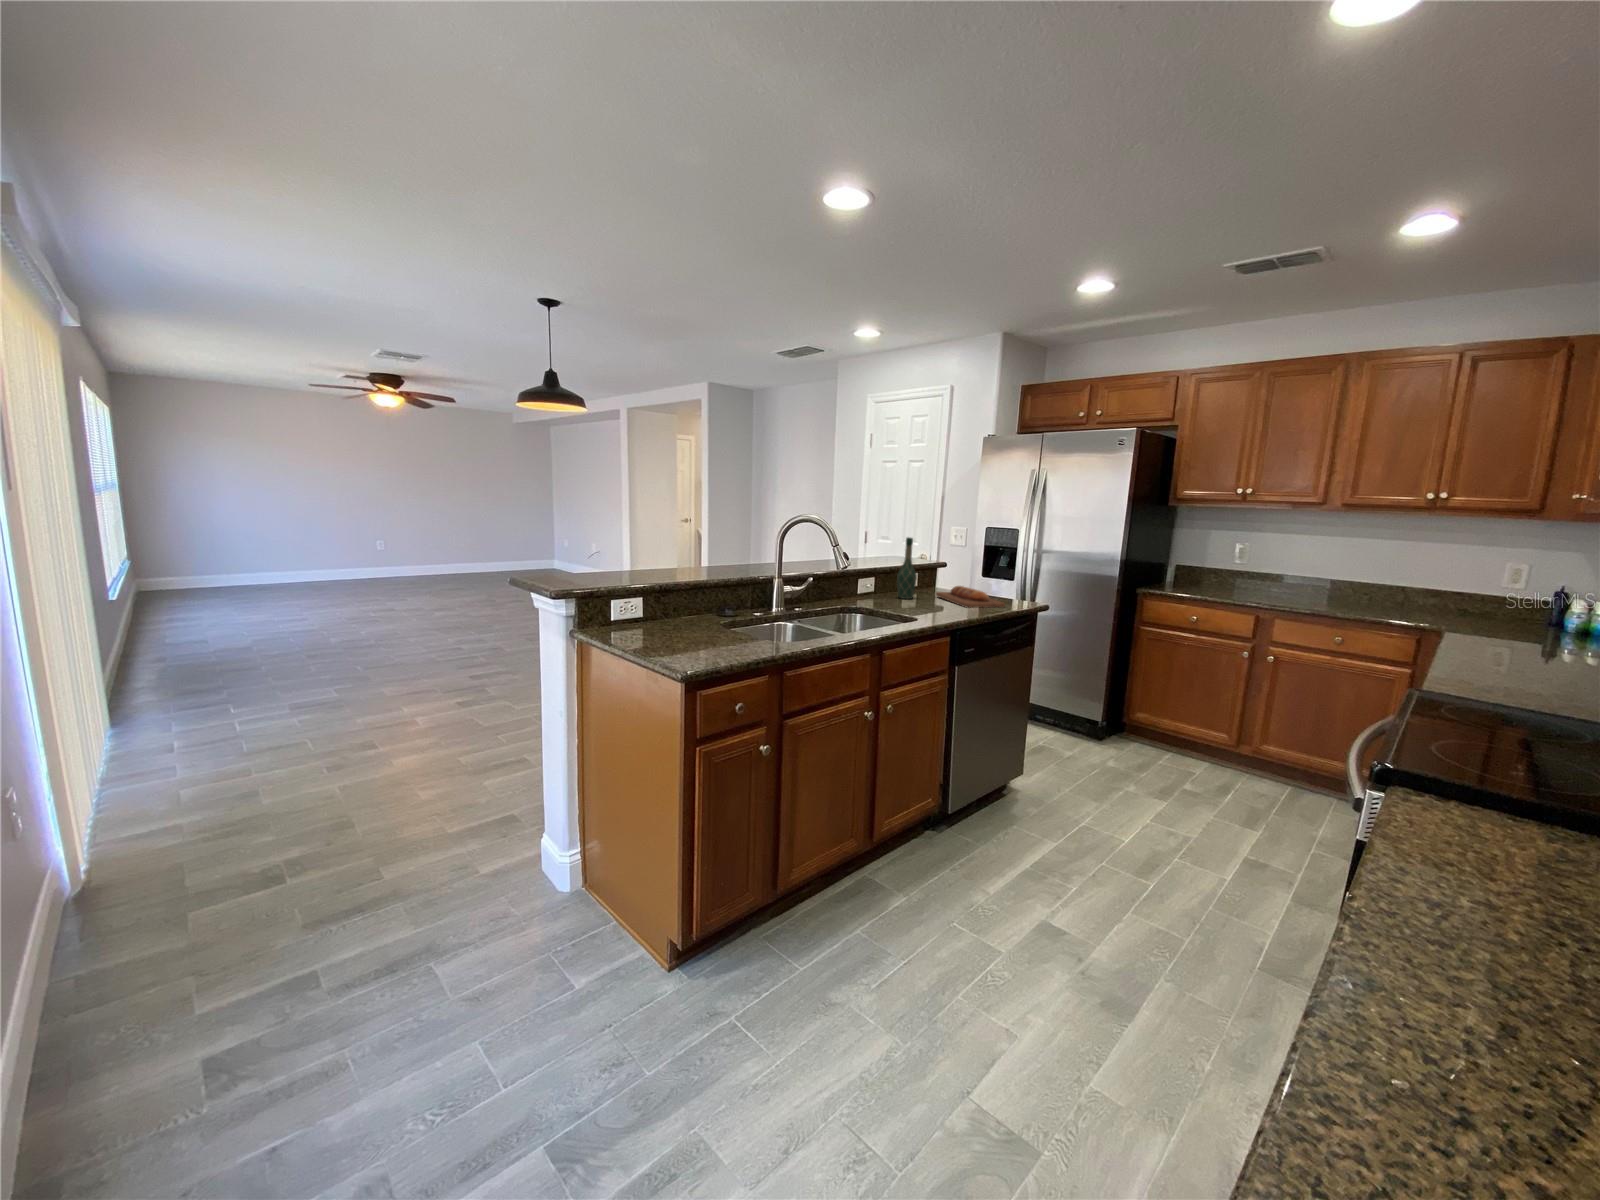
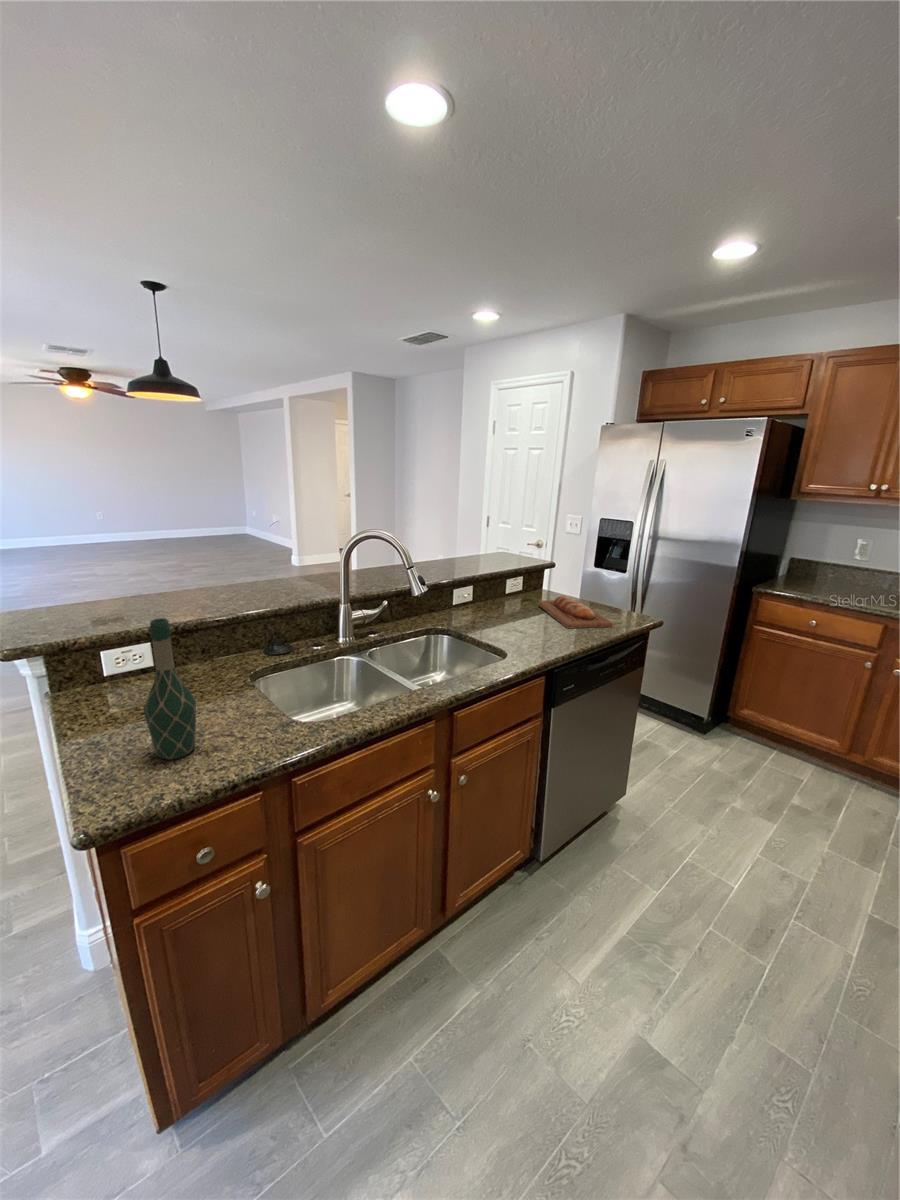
wine bottle: present [897,537,917,599] -> present [144,618,196,759]

